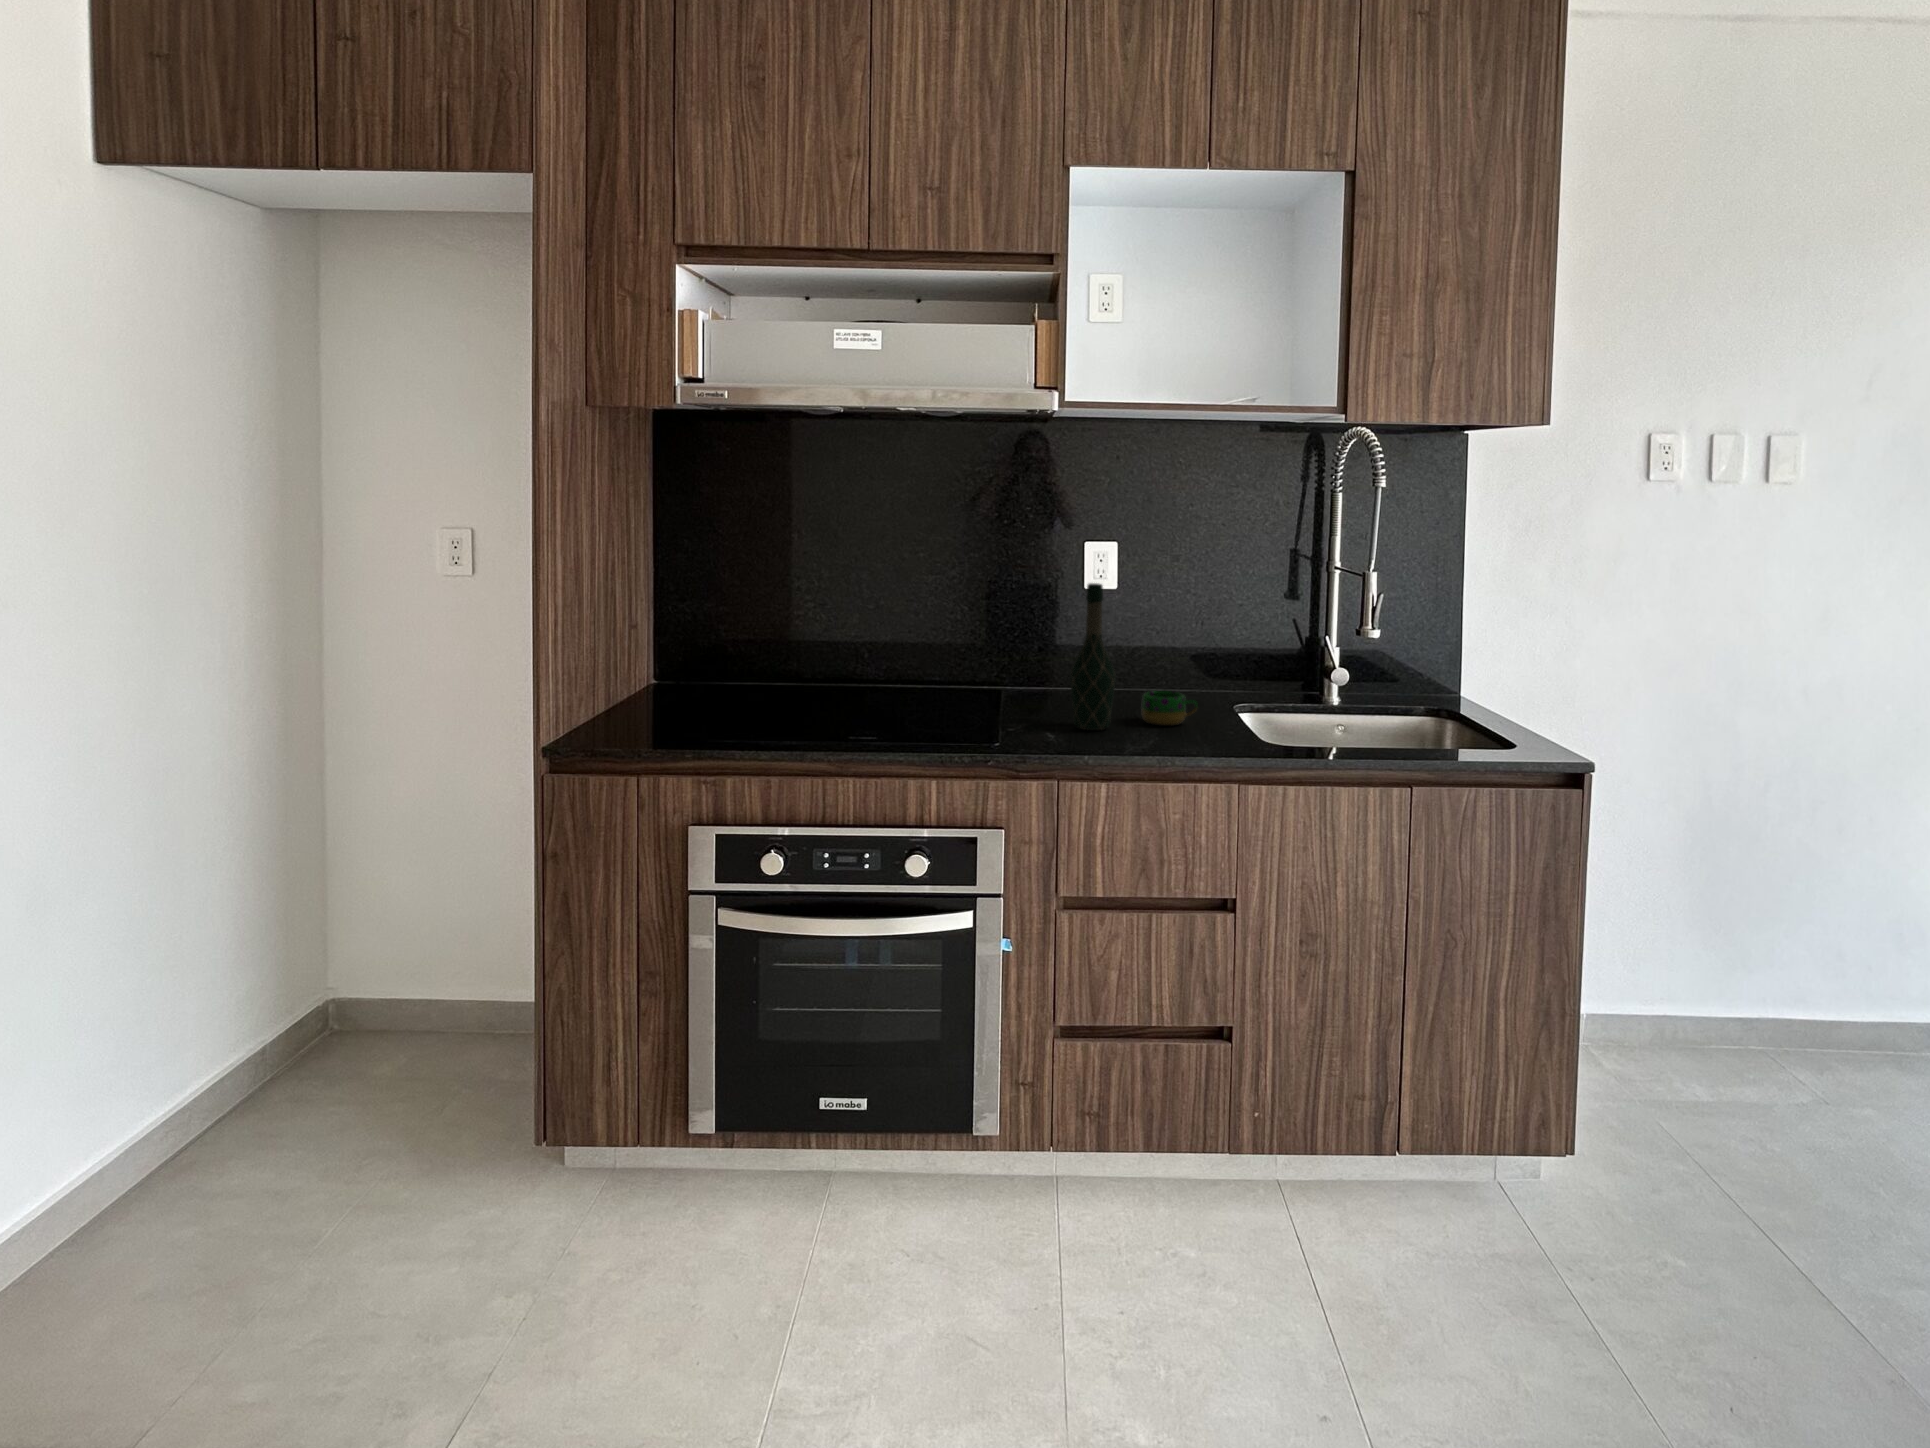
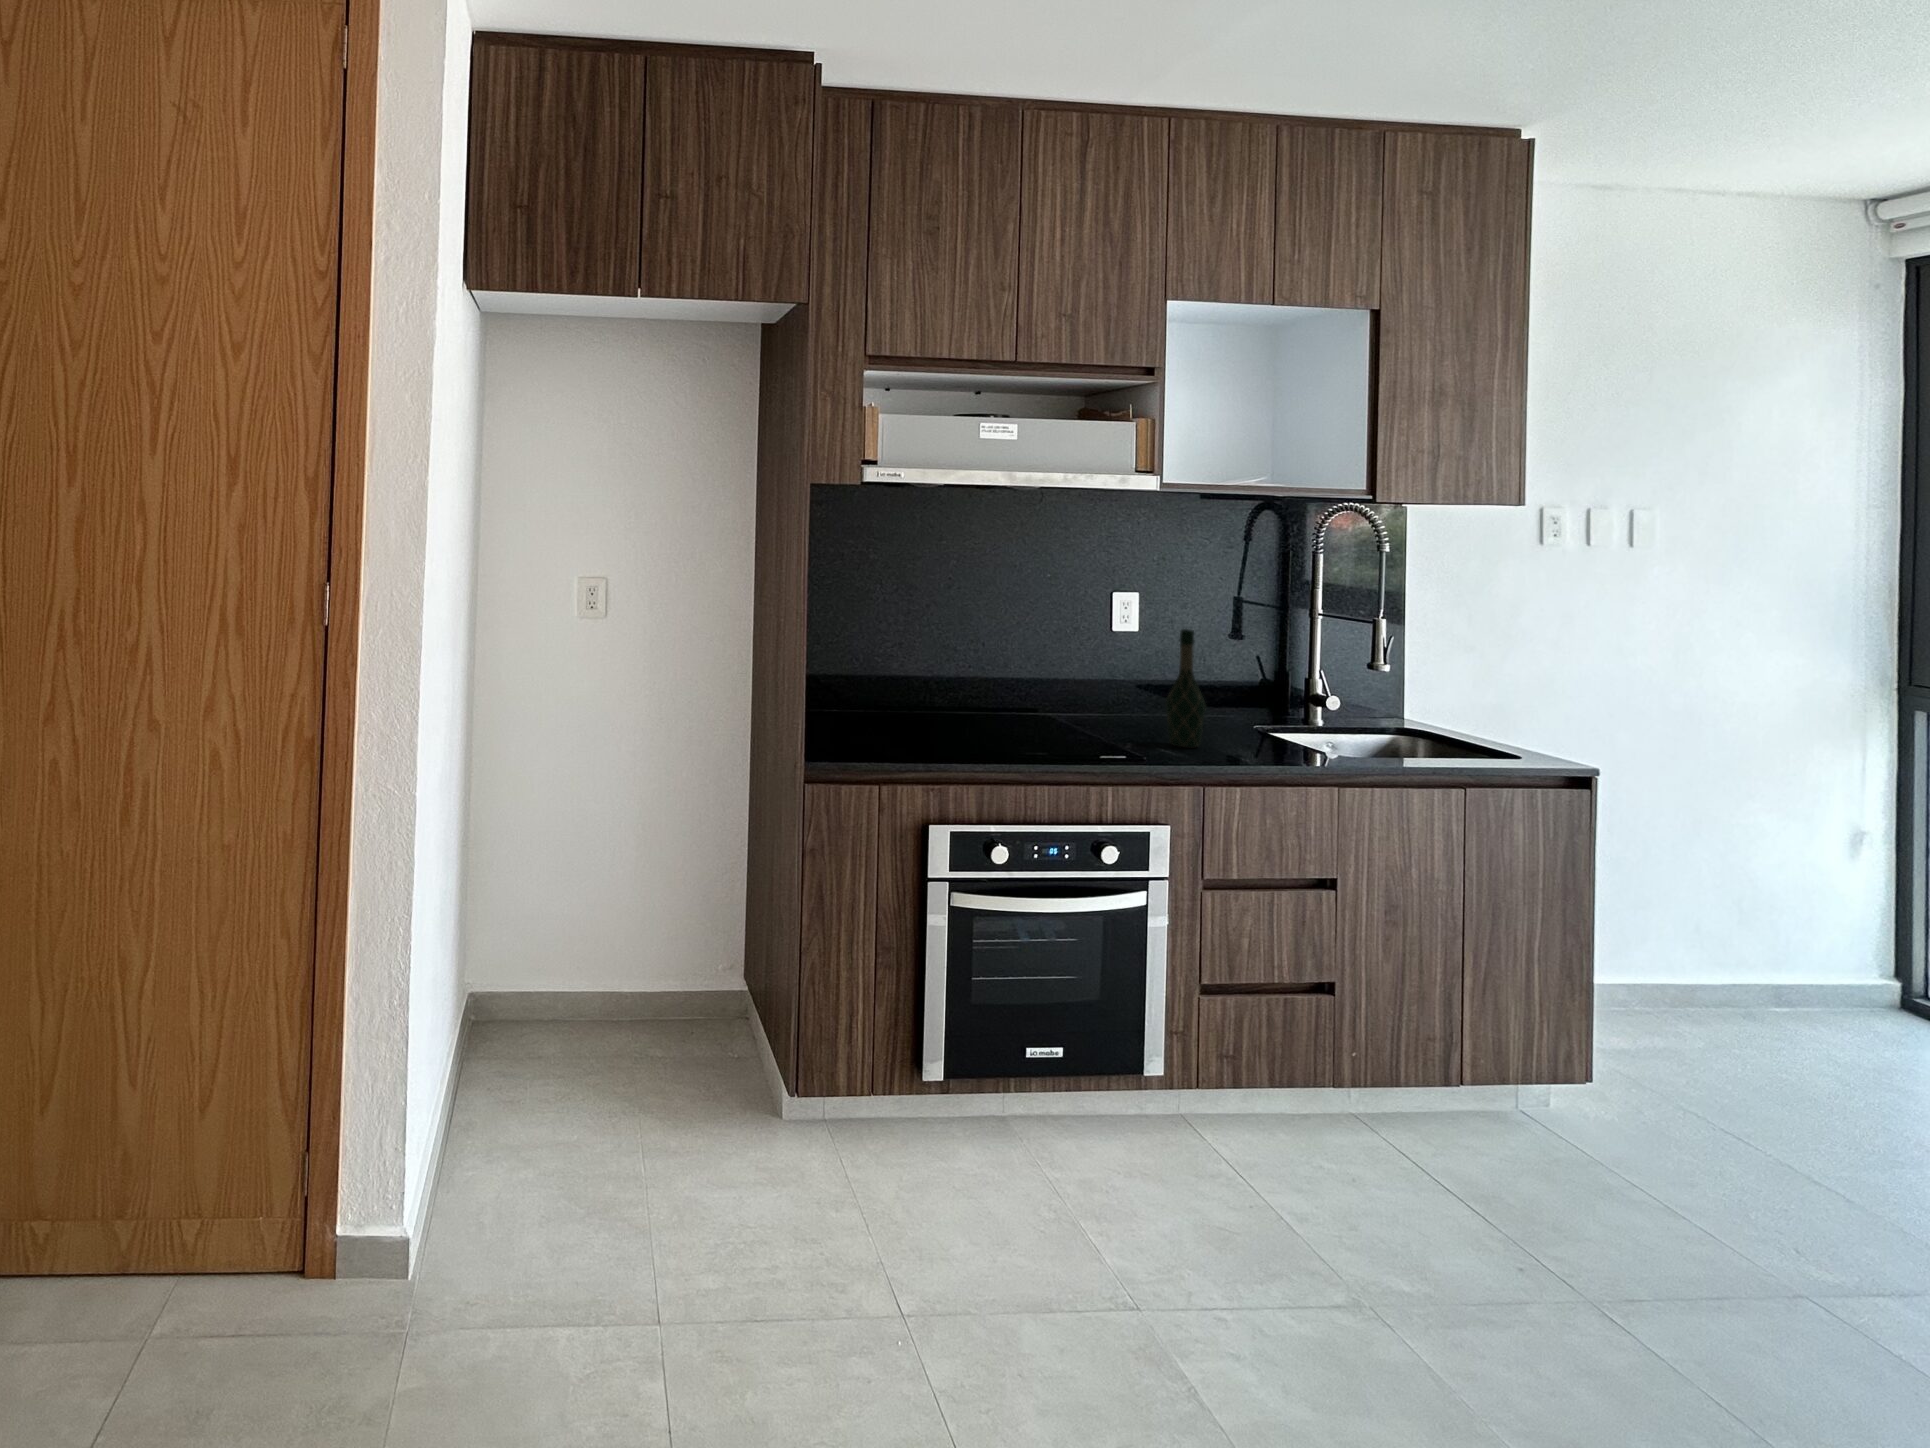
mug: present [1141,691,1198,726] -> none [1211,716,1259,744]

